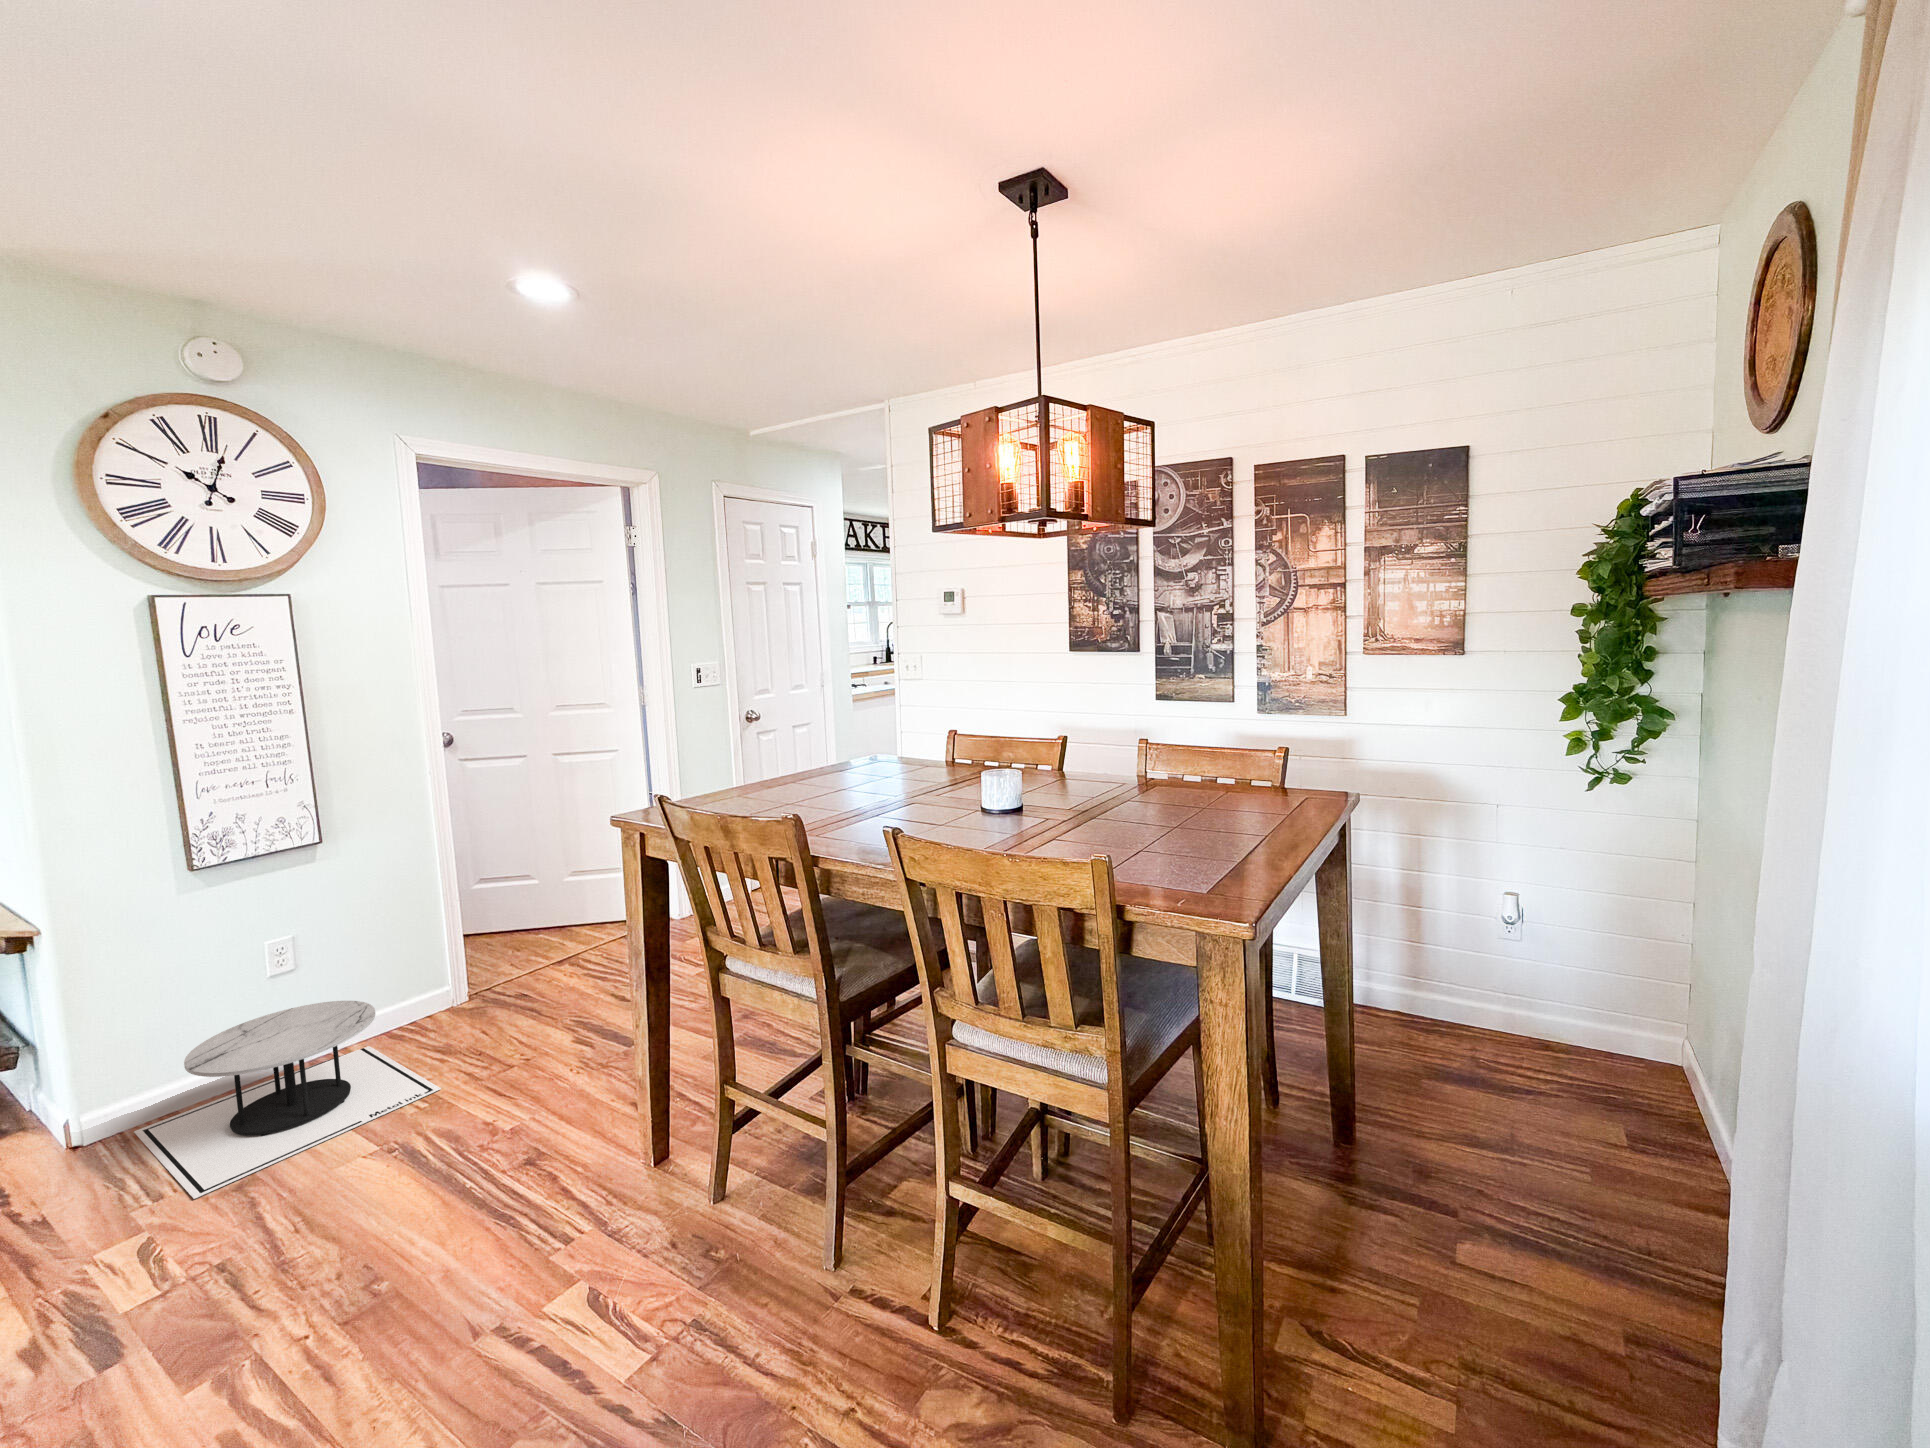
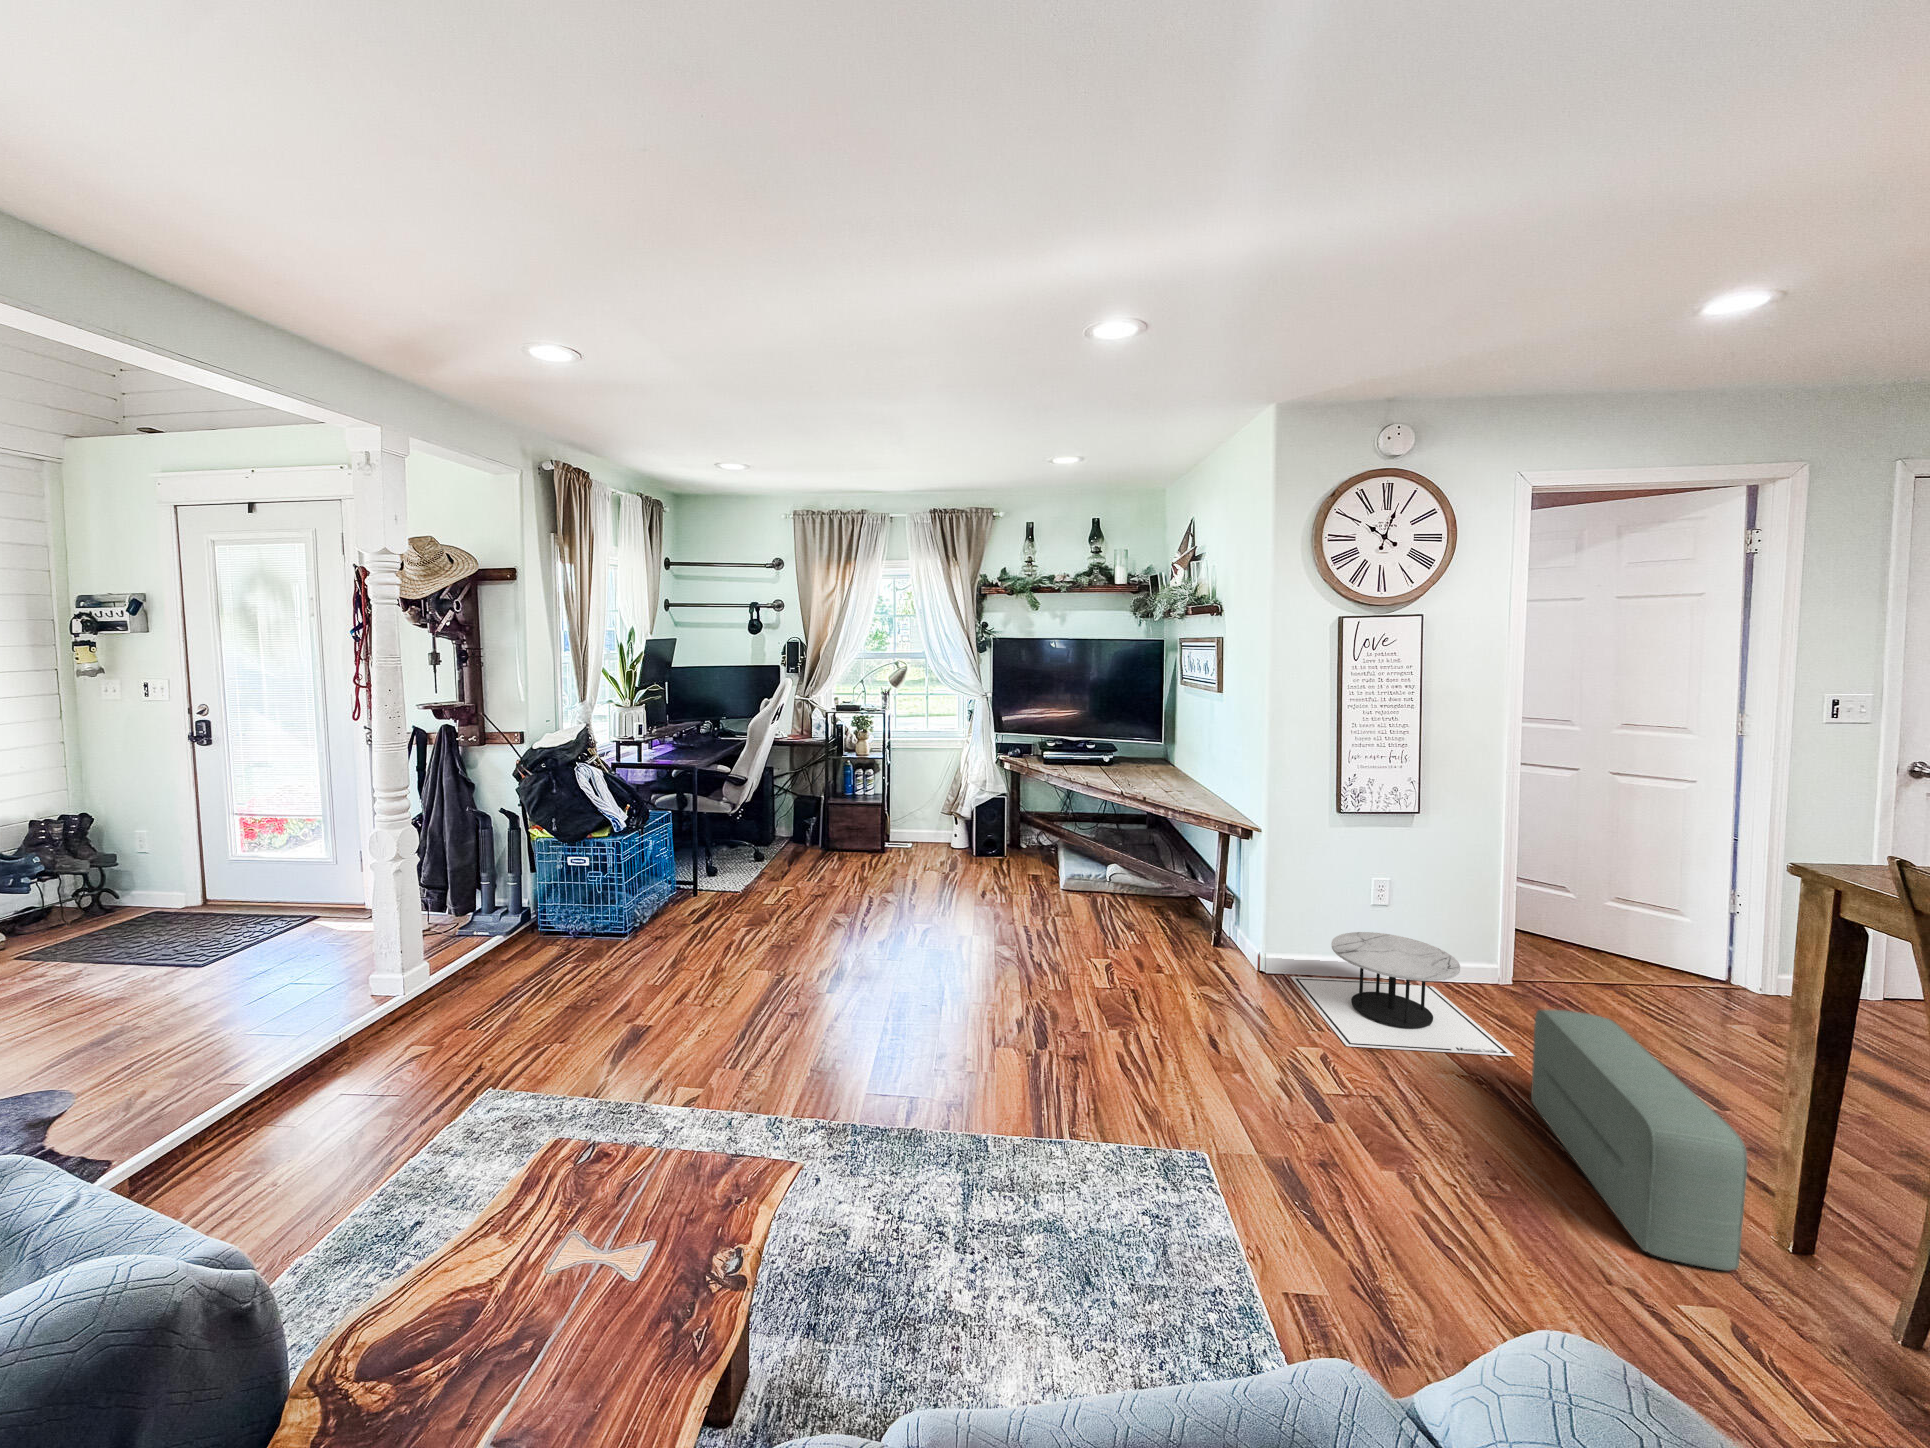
pouf: none [430,1010,587,1250] -> present [1531,1010,1747,1270]

